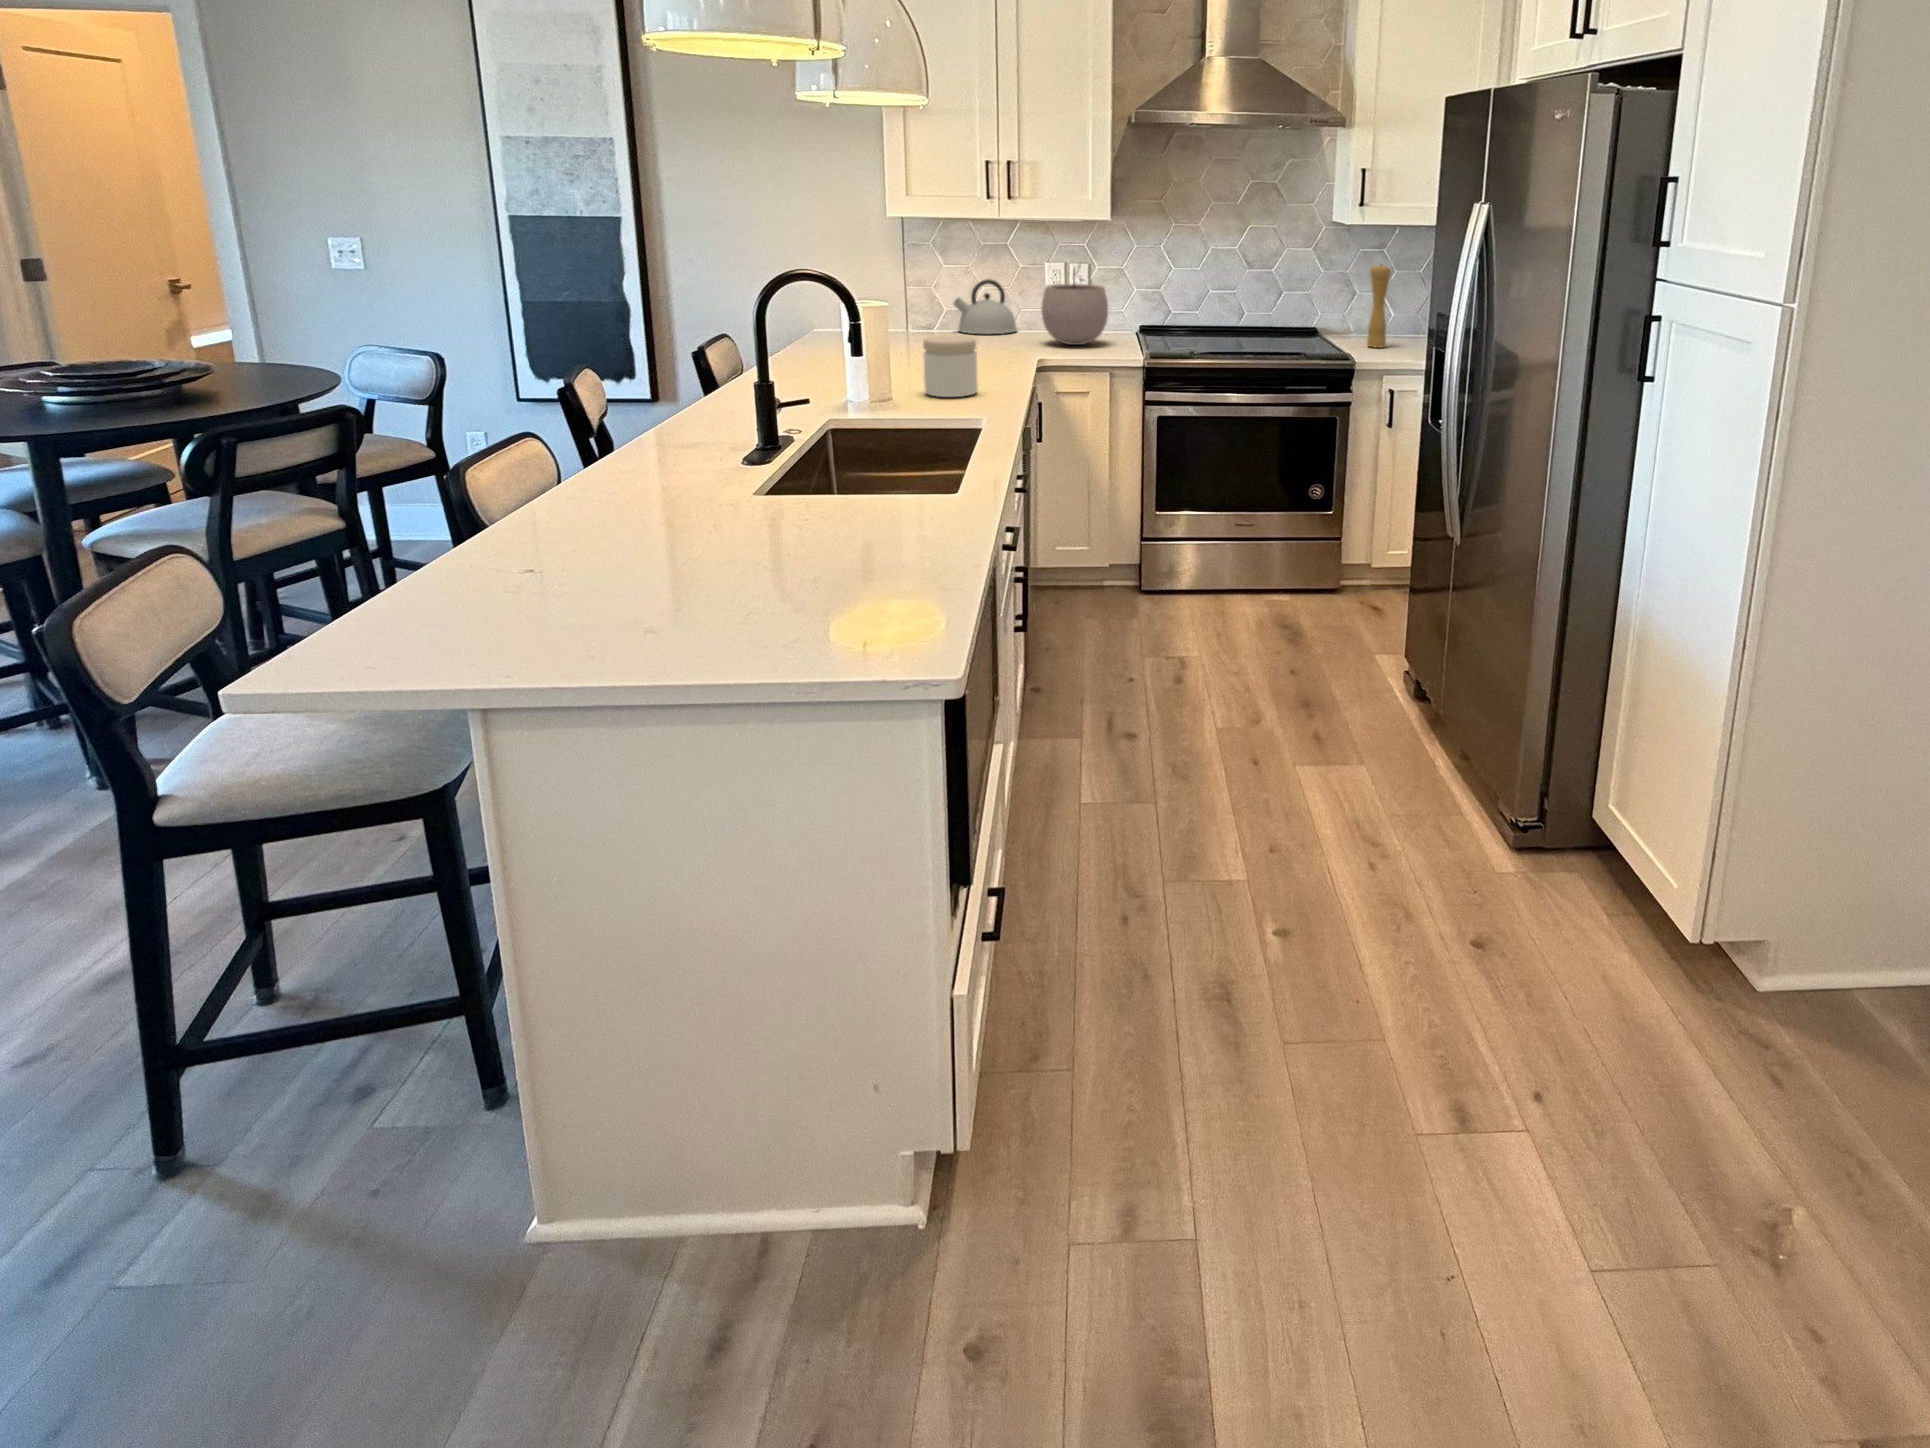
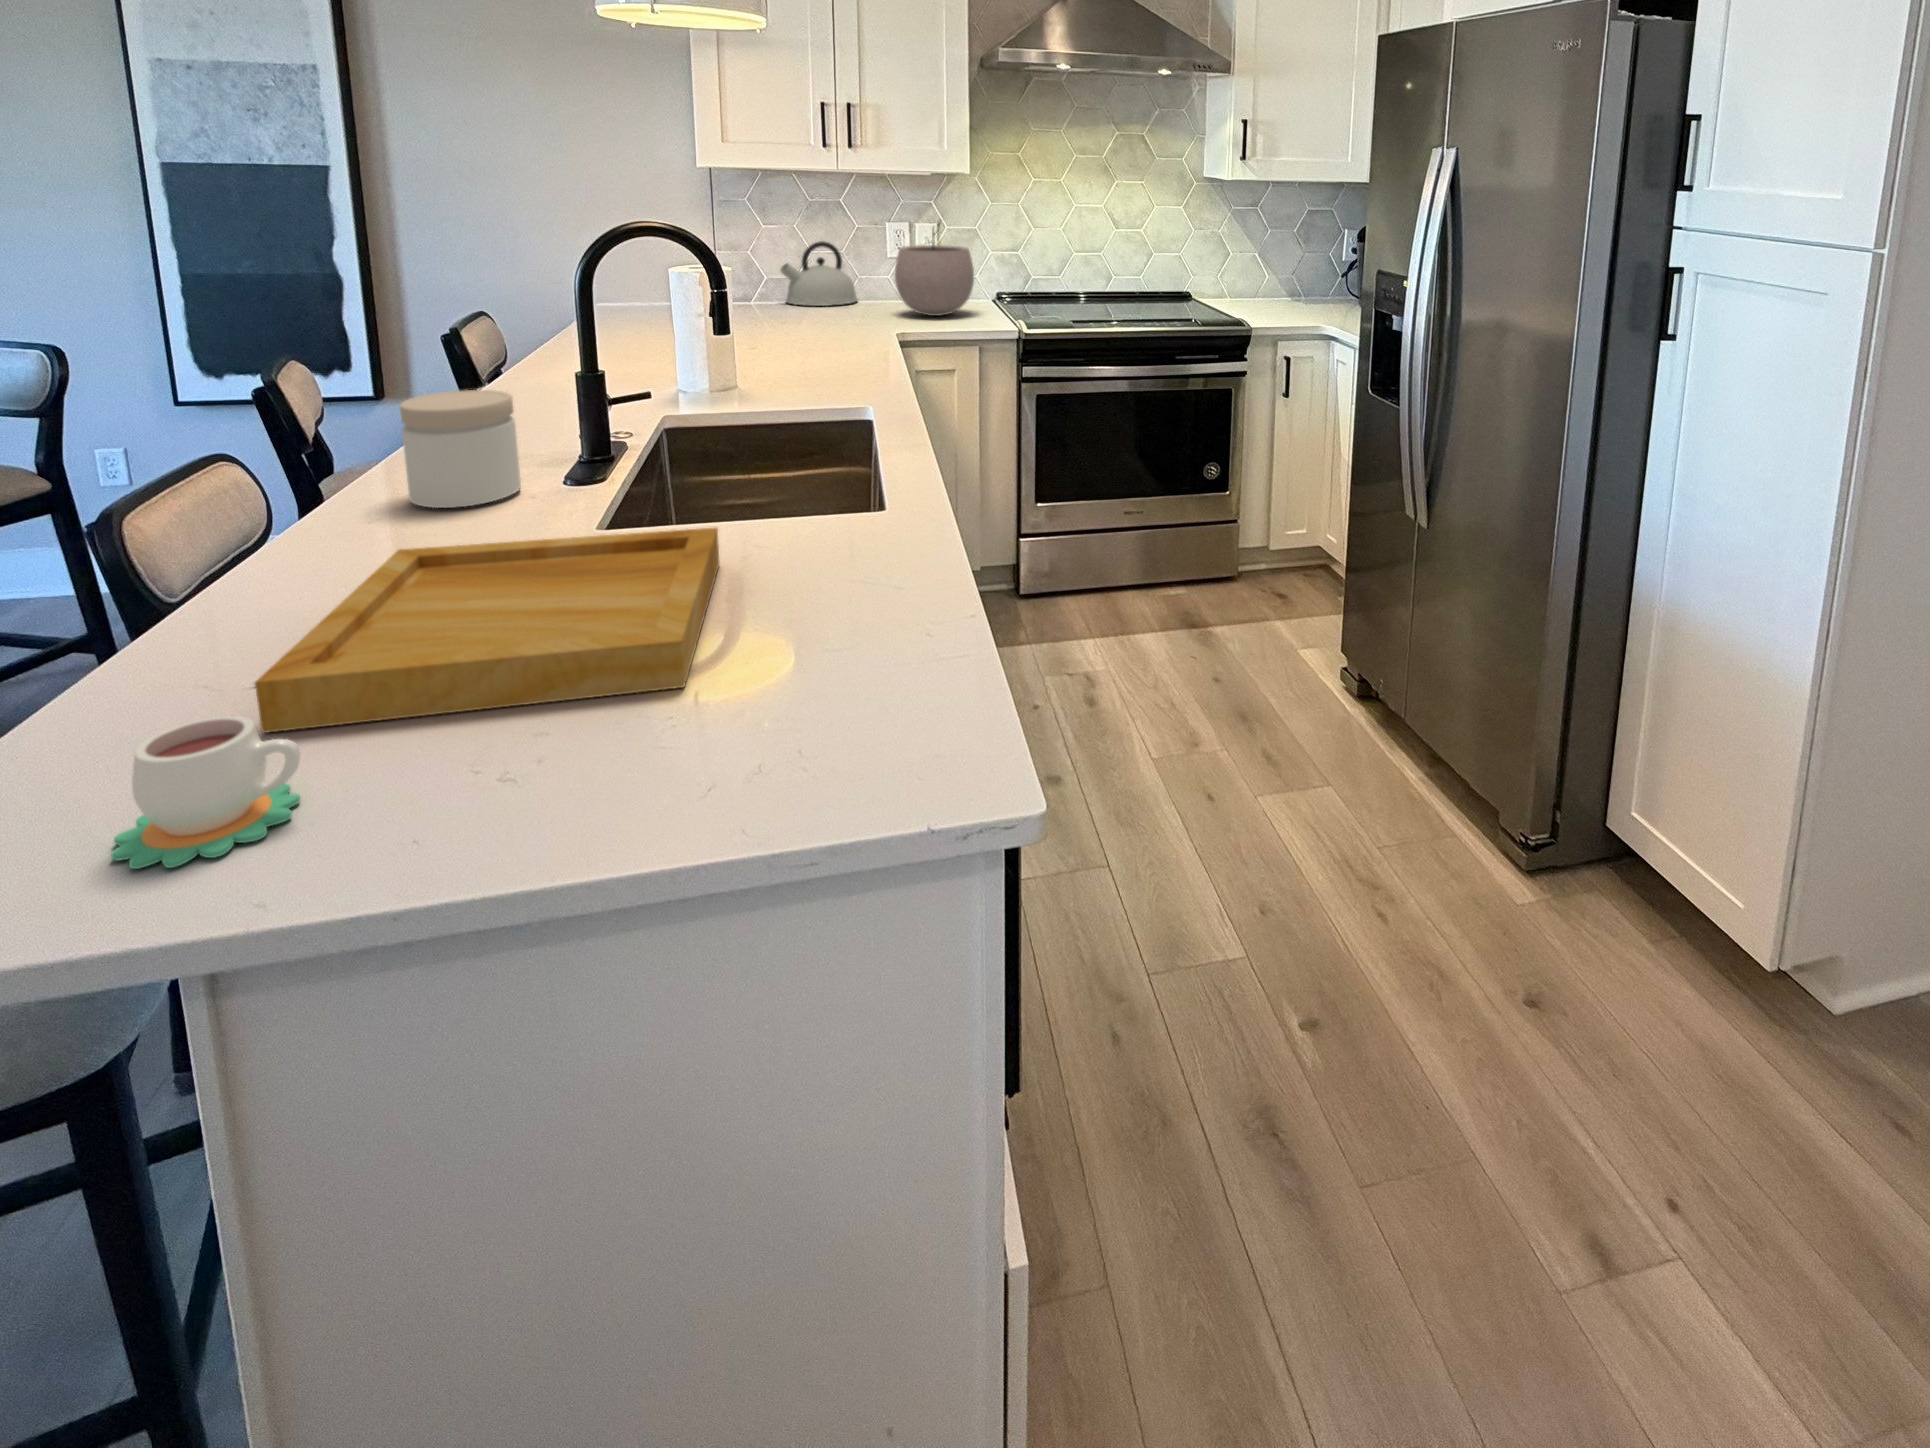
pepper mill: present [1367,265,1391,348] -> none [1258,221,1282,311]
jar: present [923,335,978,397] -> present [400,390,521,508]
tray: none [523,493,827,593] -> present [255,528,719,733]
mug: none [442,572,541,652] -> present [111,716,301,869]

